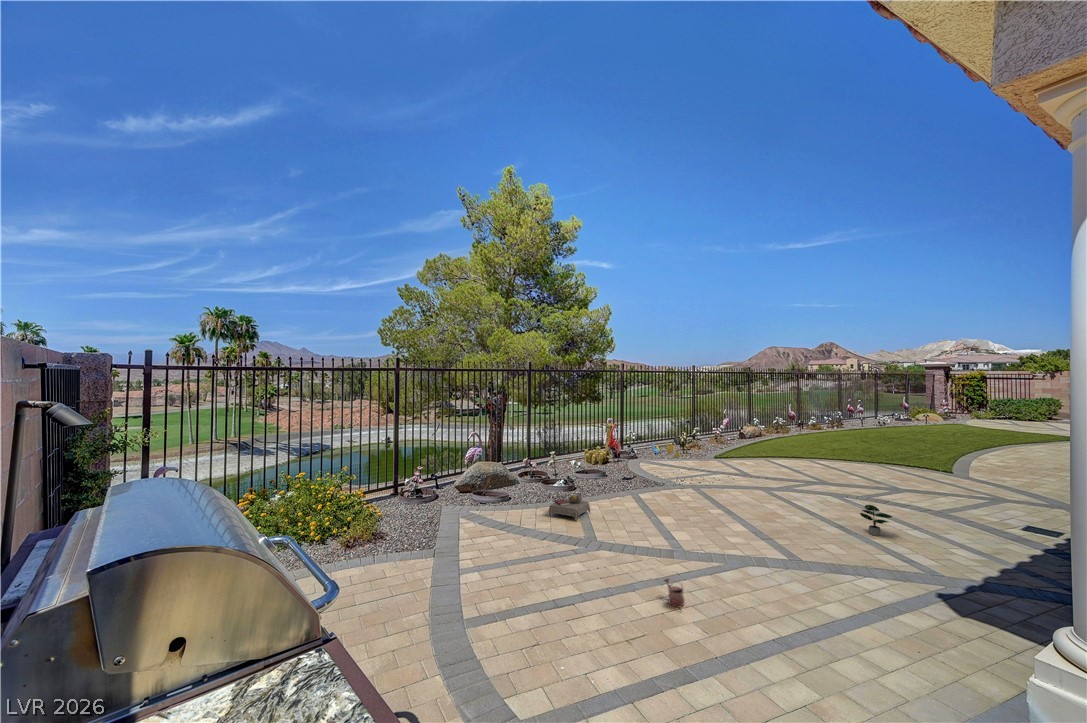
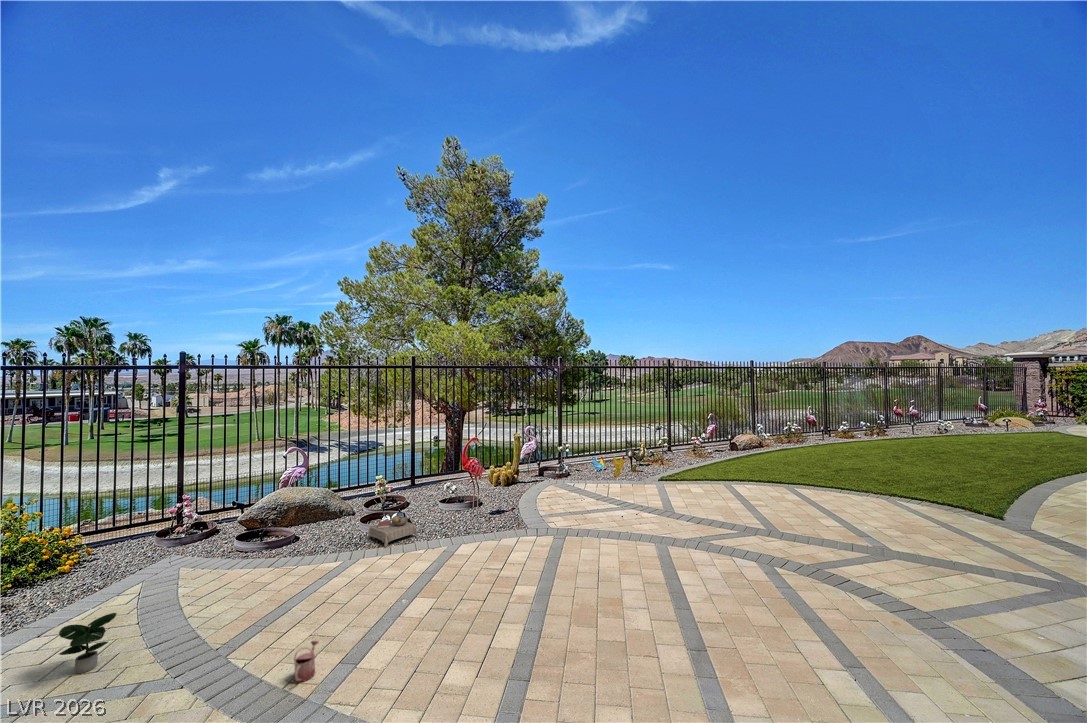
potted plant: present [860,505,892,536] -> present [59,613,117,673]

